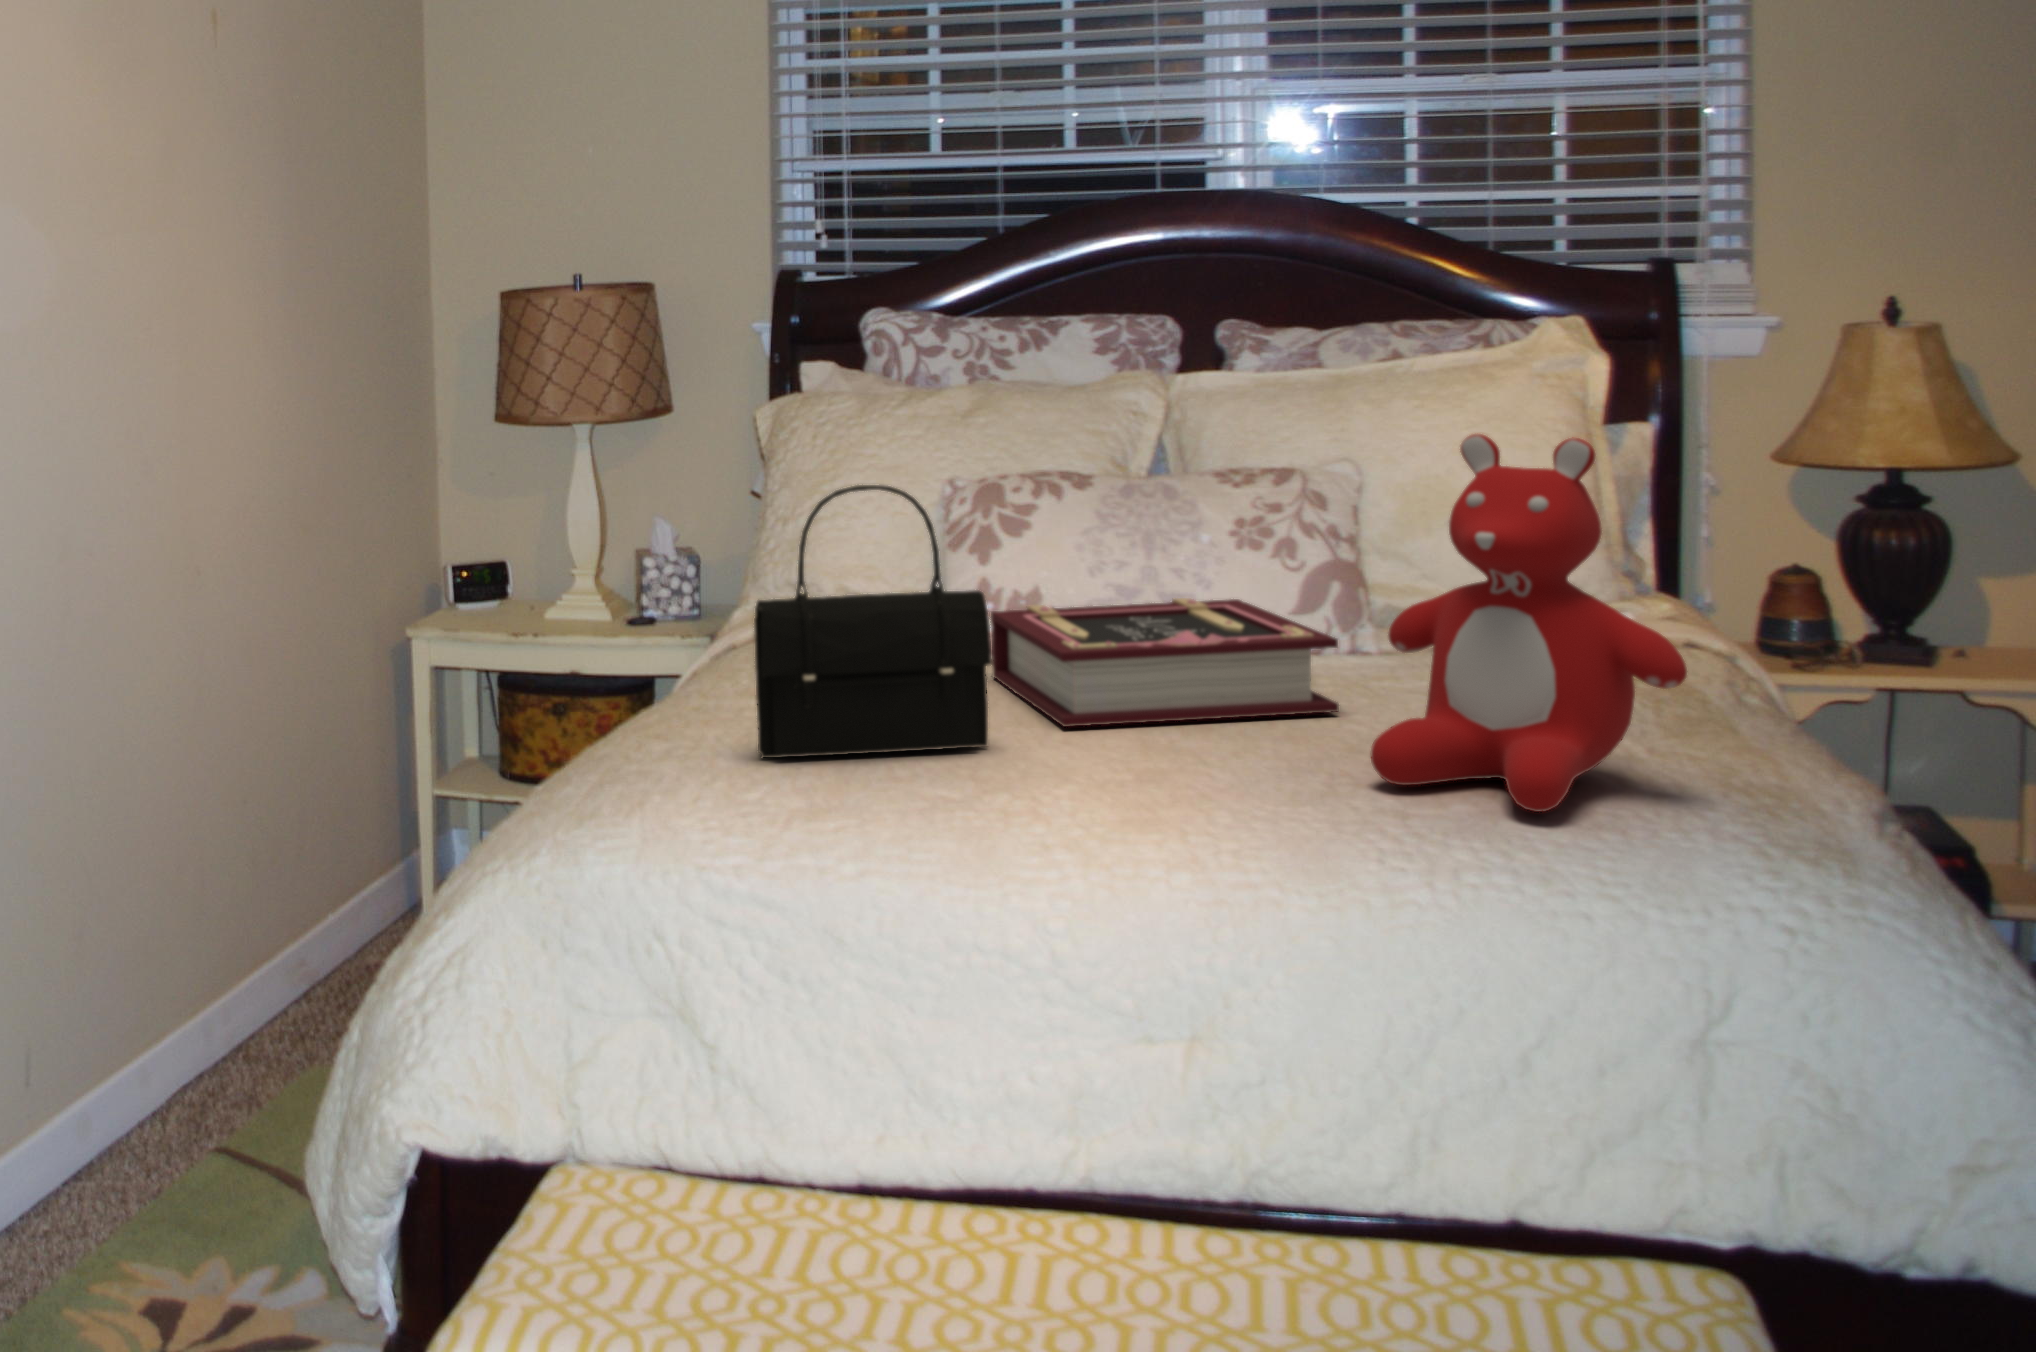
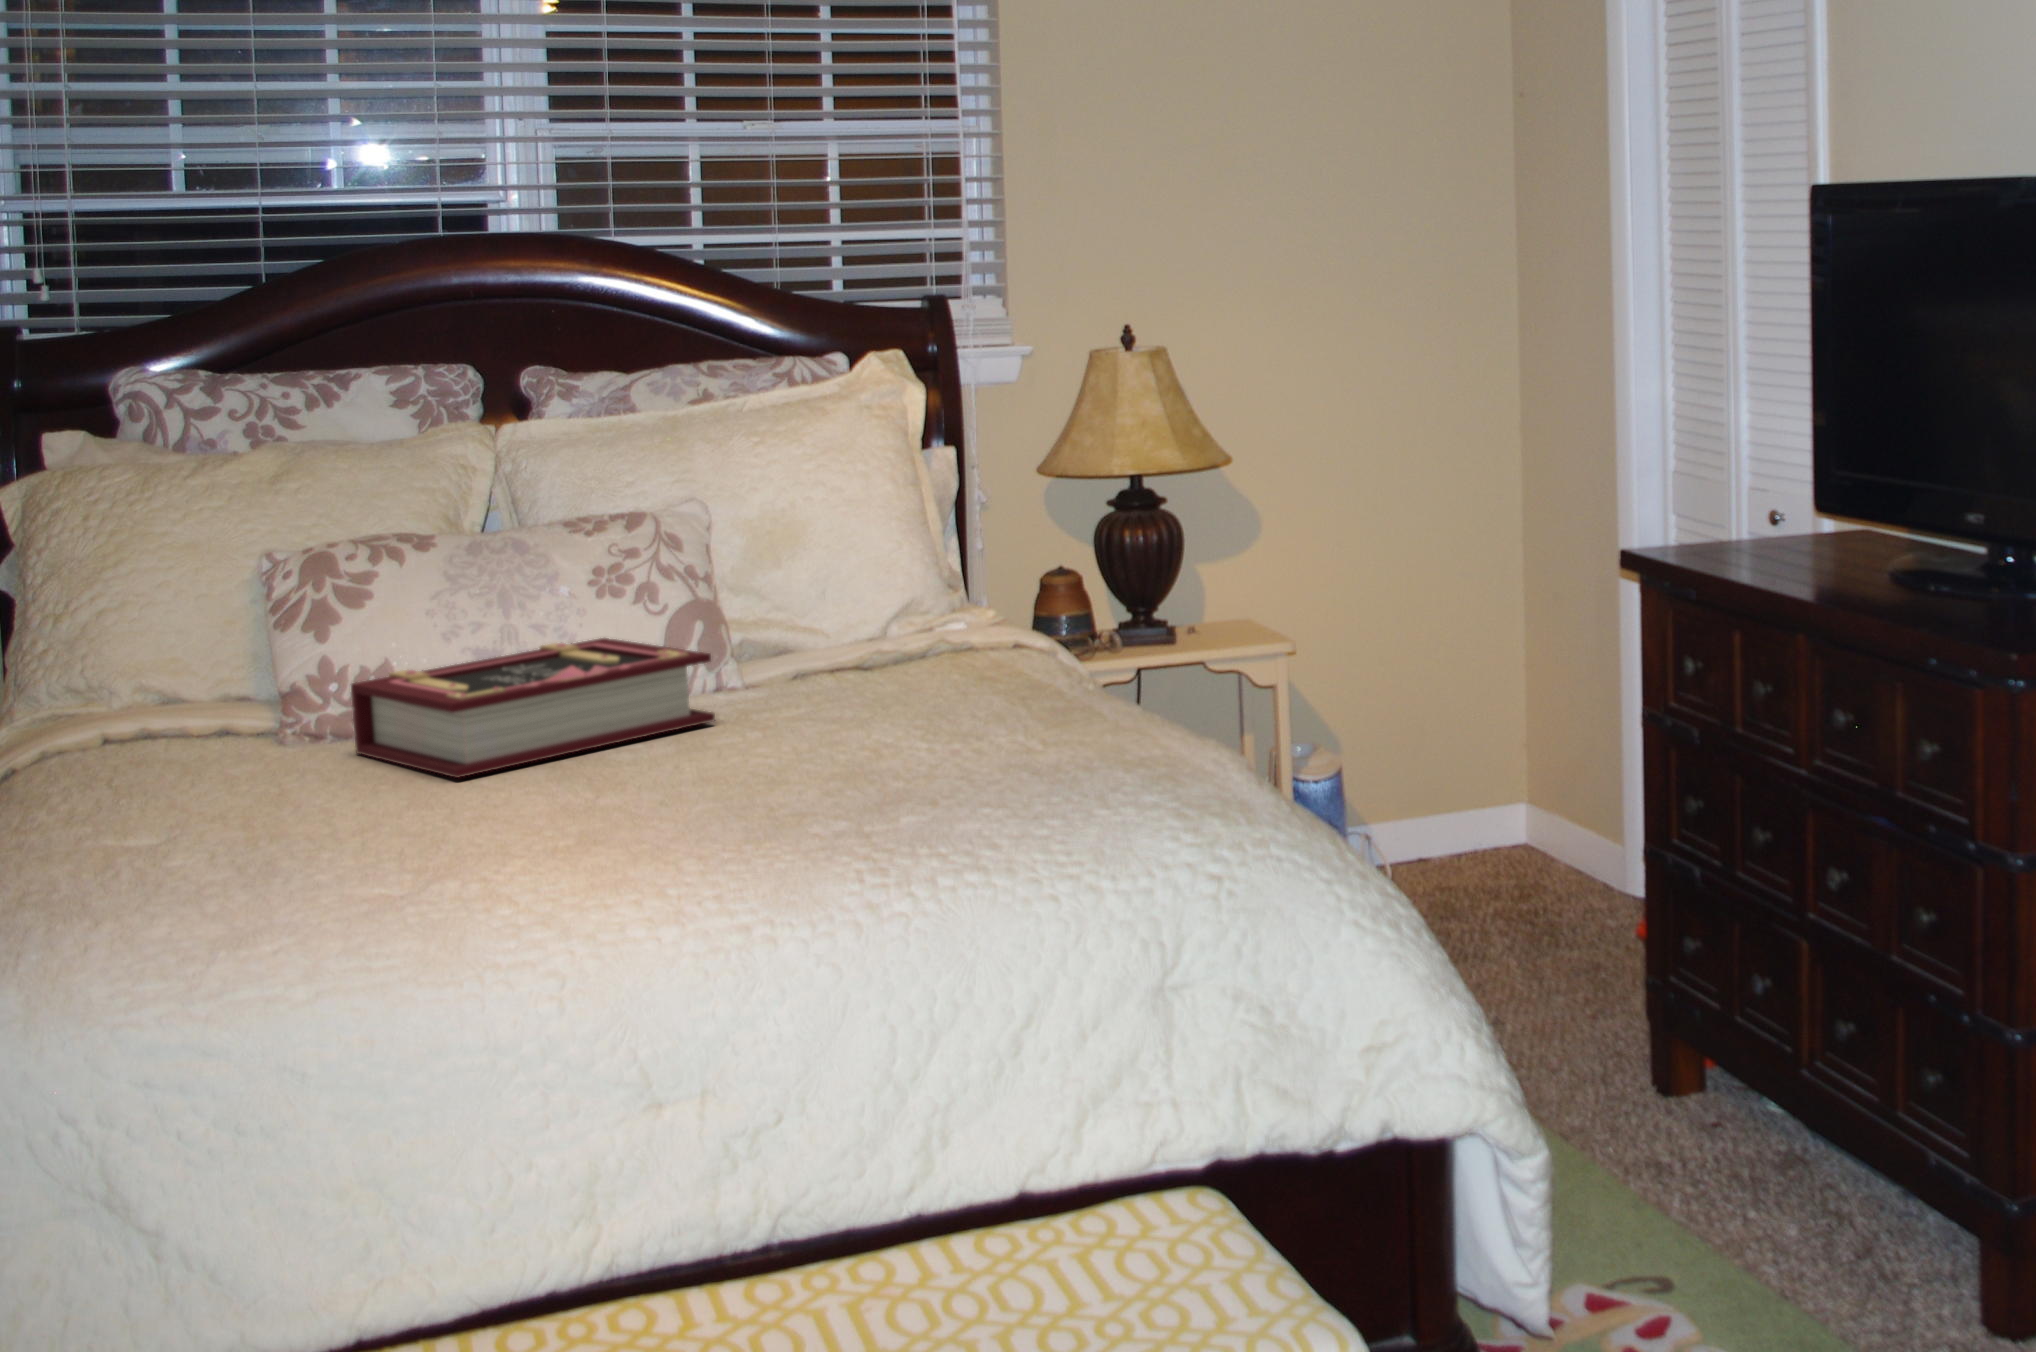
teddy bear: present [1371,434,1687,812] -> none [758,447,995,762]
handbag: present [754,485,992,758] -> none [106,551,387,866]

